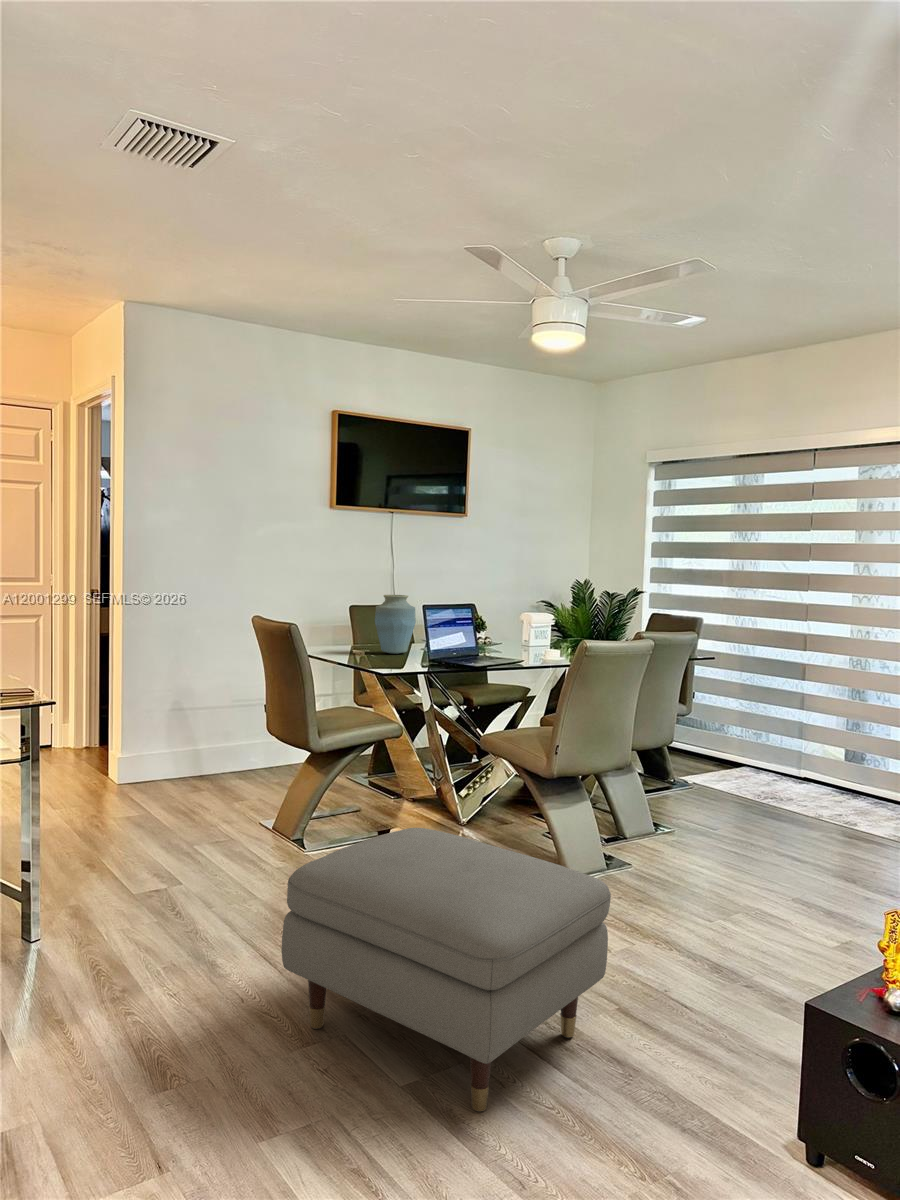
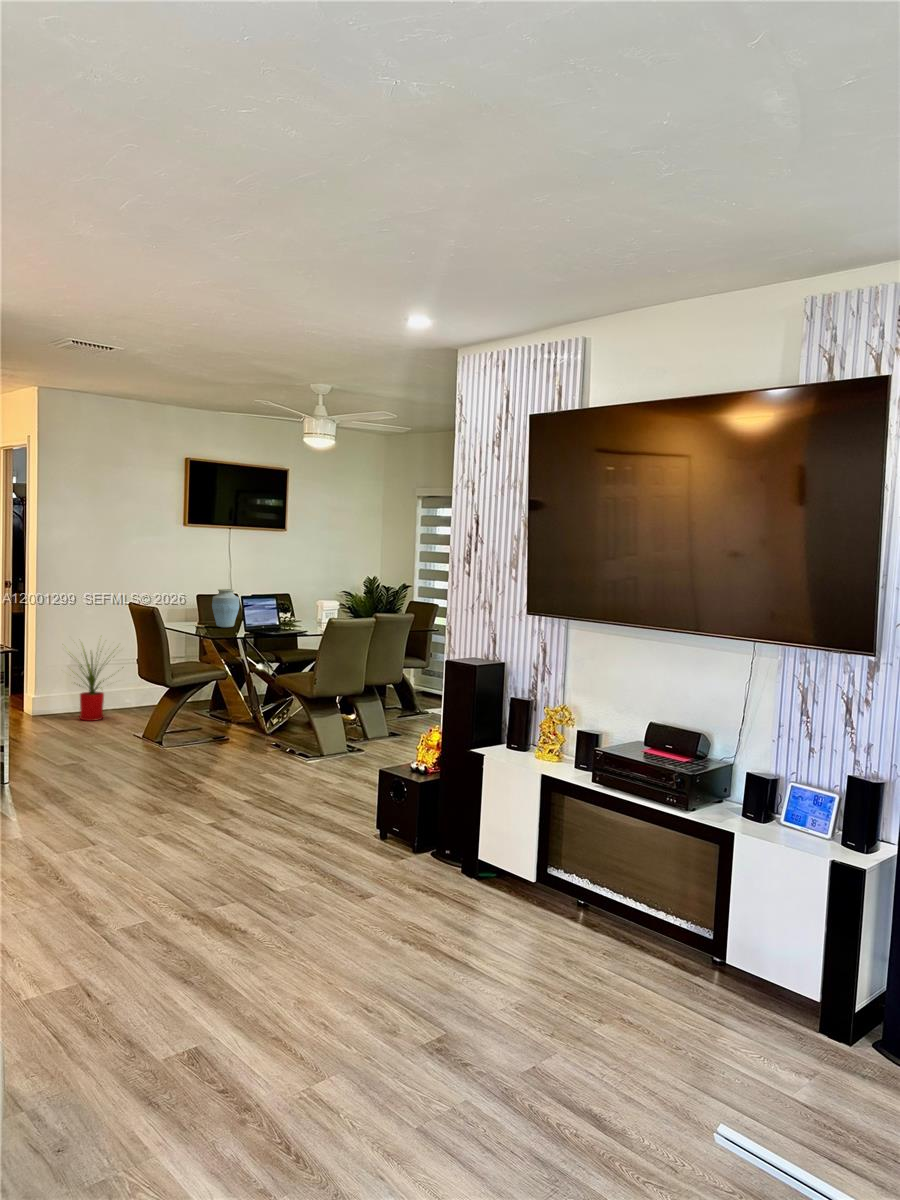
house plant: none [155,663,251,792] -> present [72,647,118,721]
ottoman: present [282,828,611,1112] -> none [149,717,314,829]

